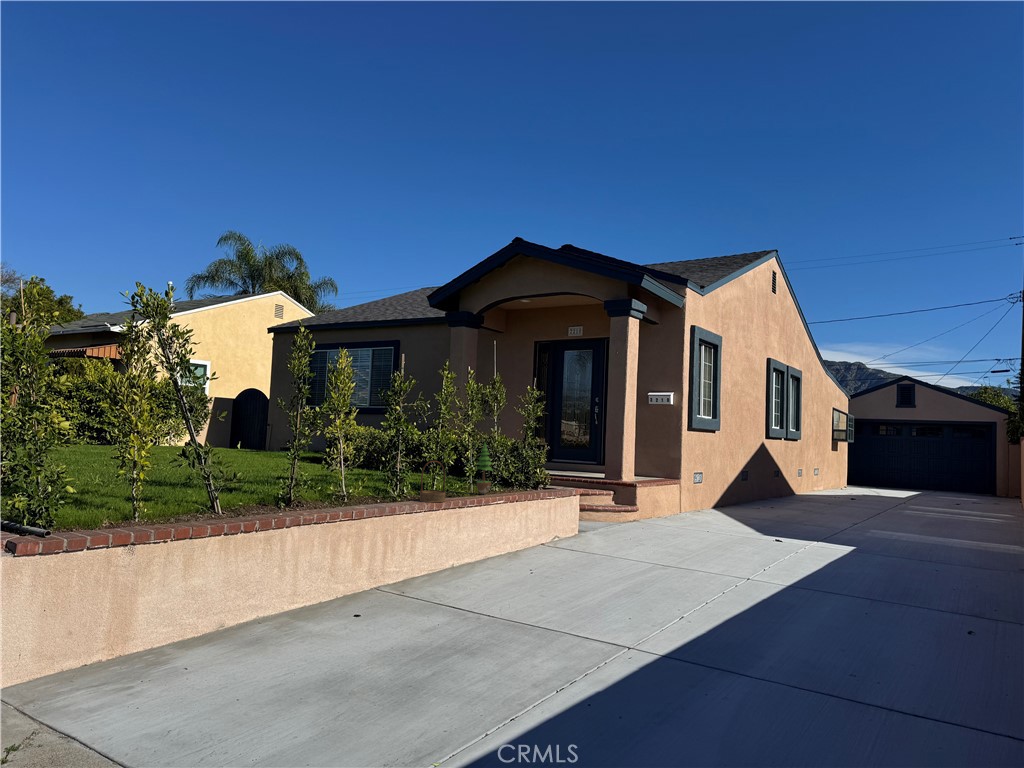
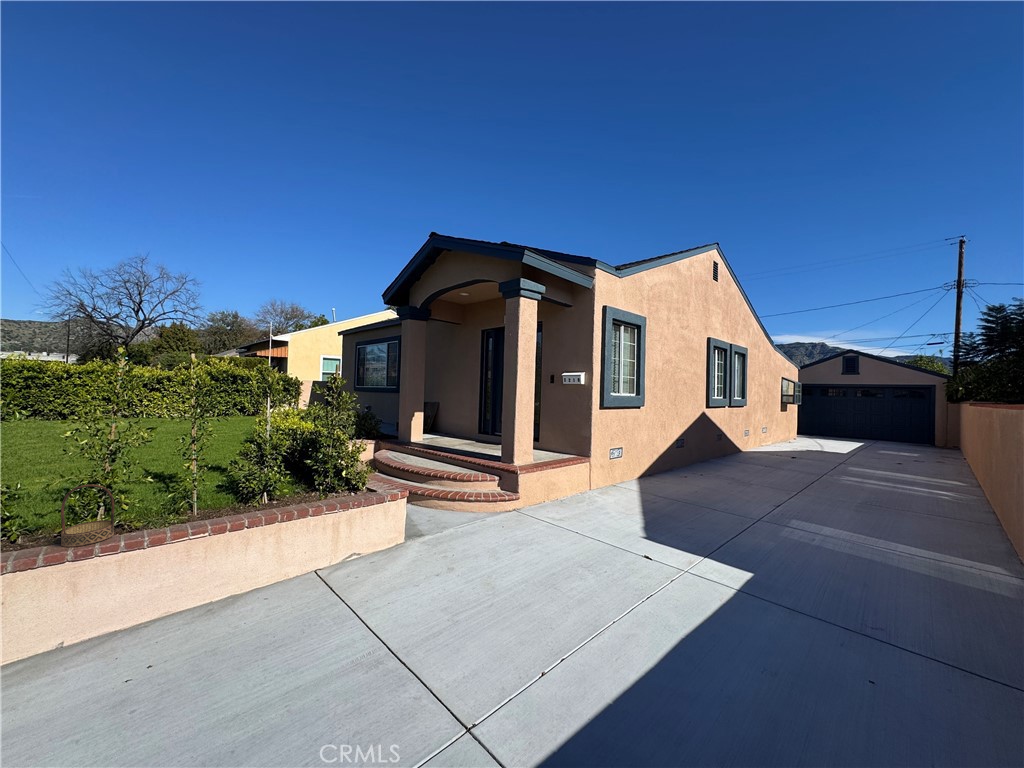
potted tree: present [476,443,493,494] -> none [241,444,268,507]

